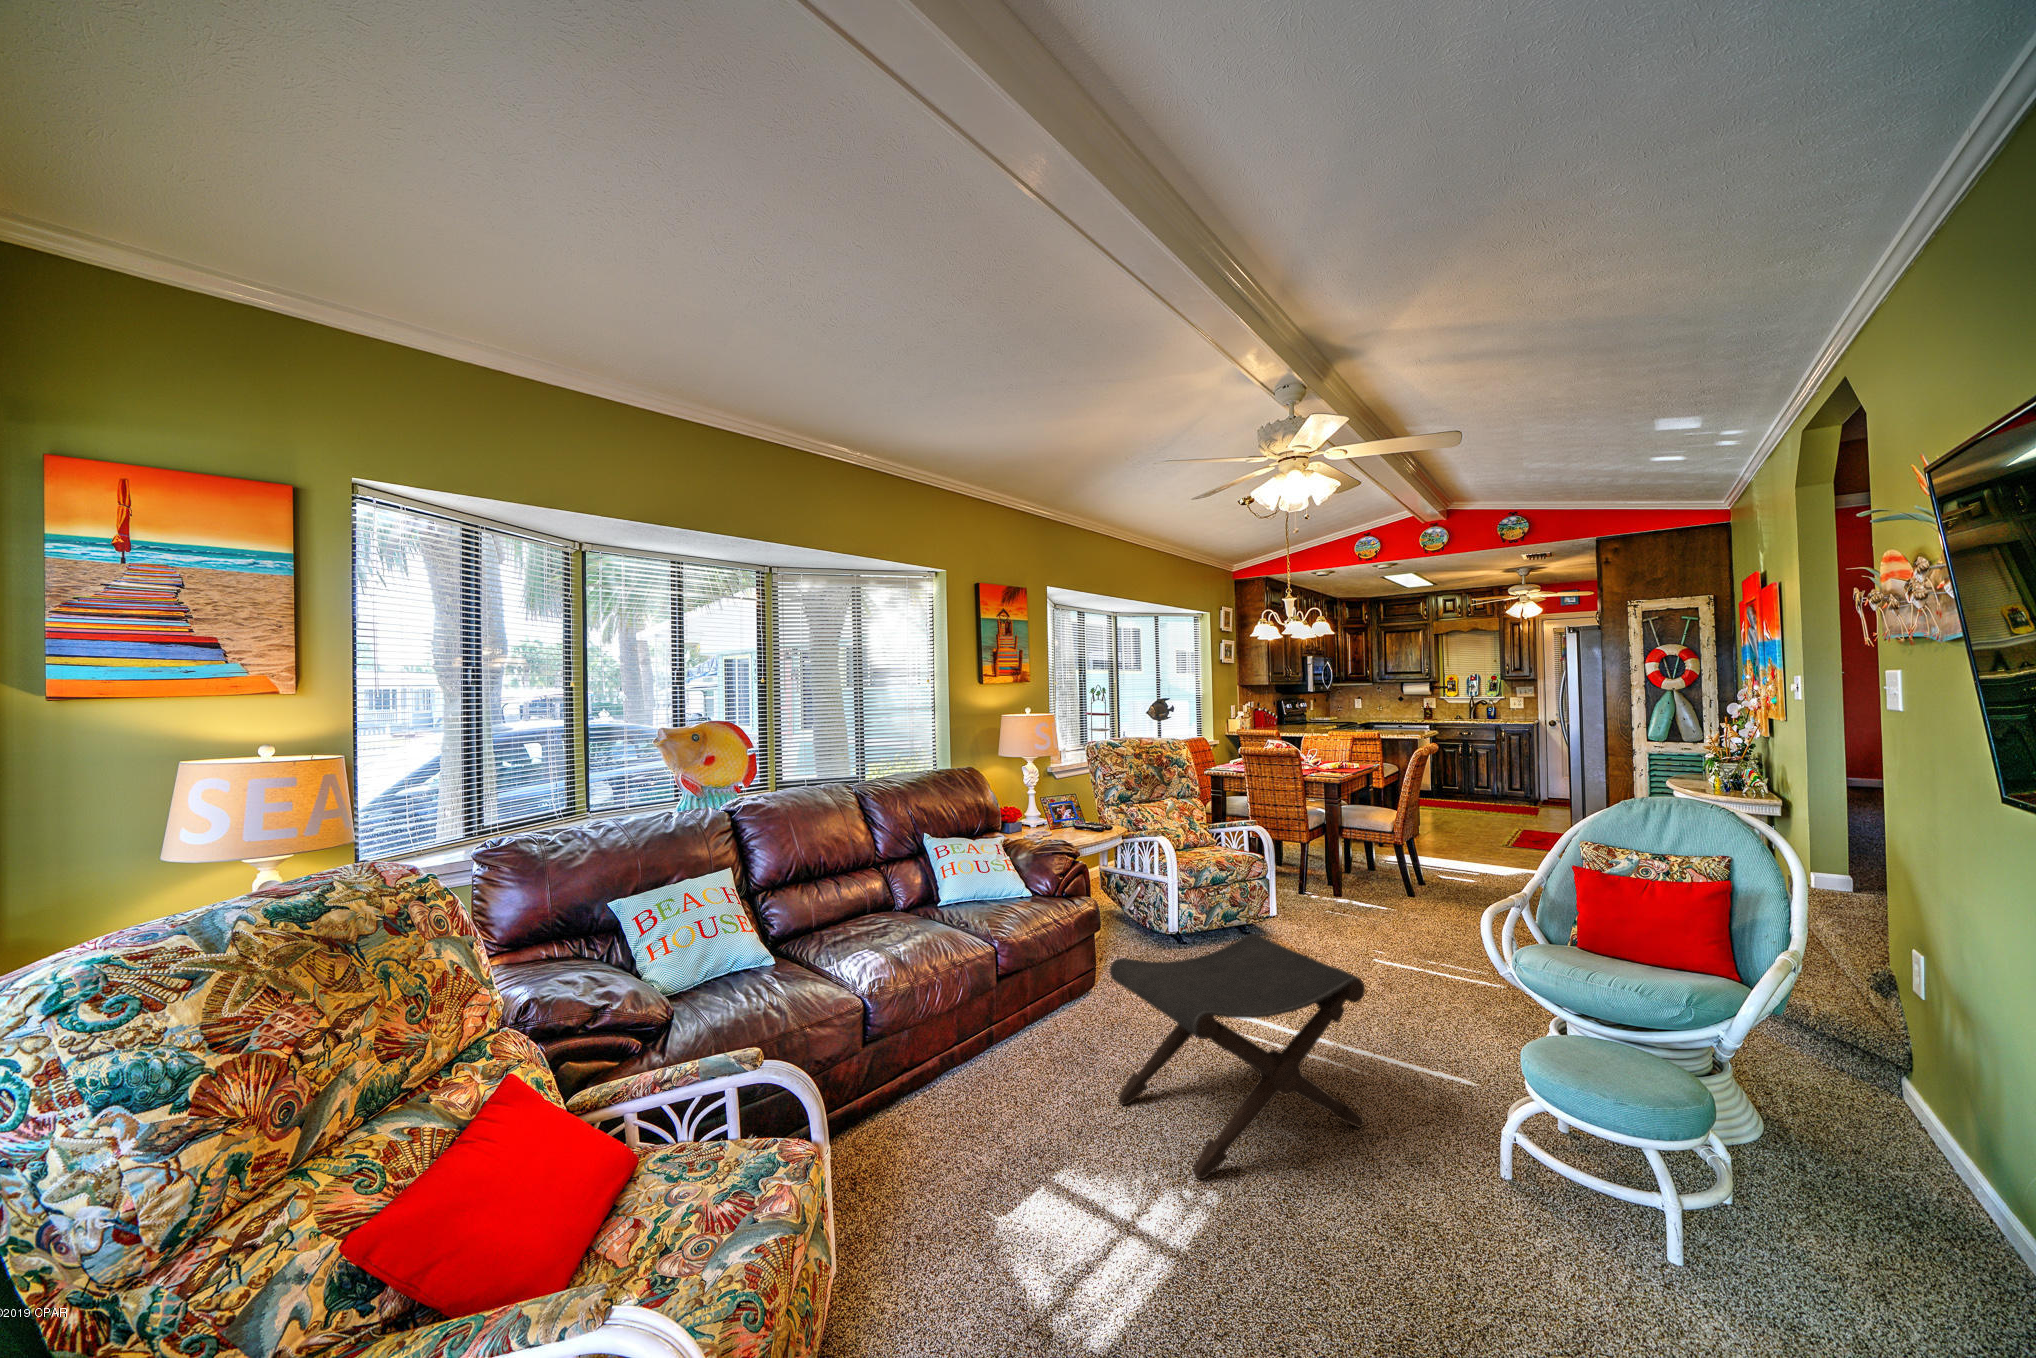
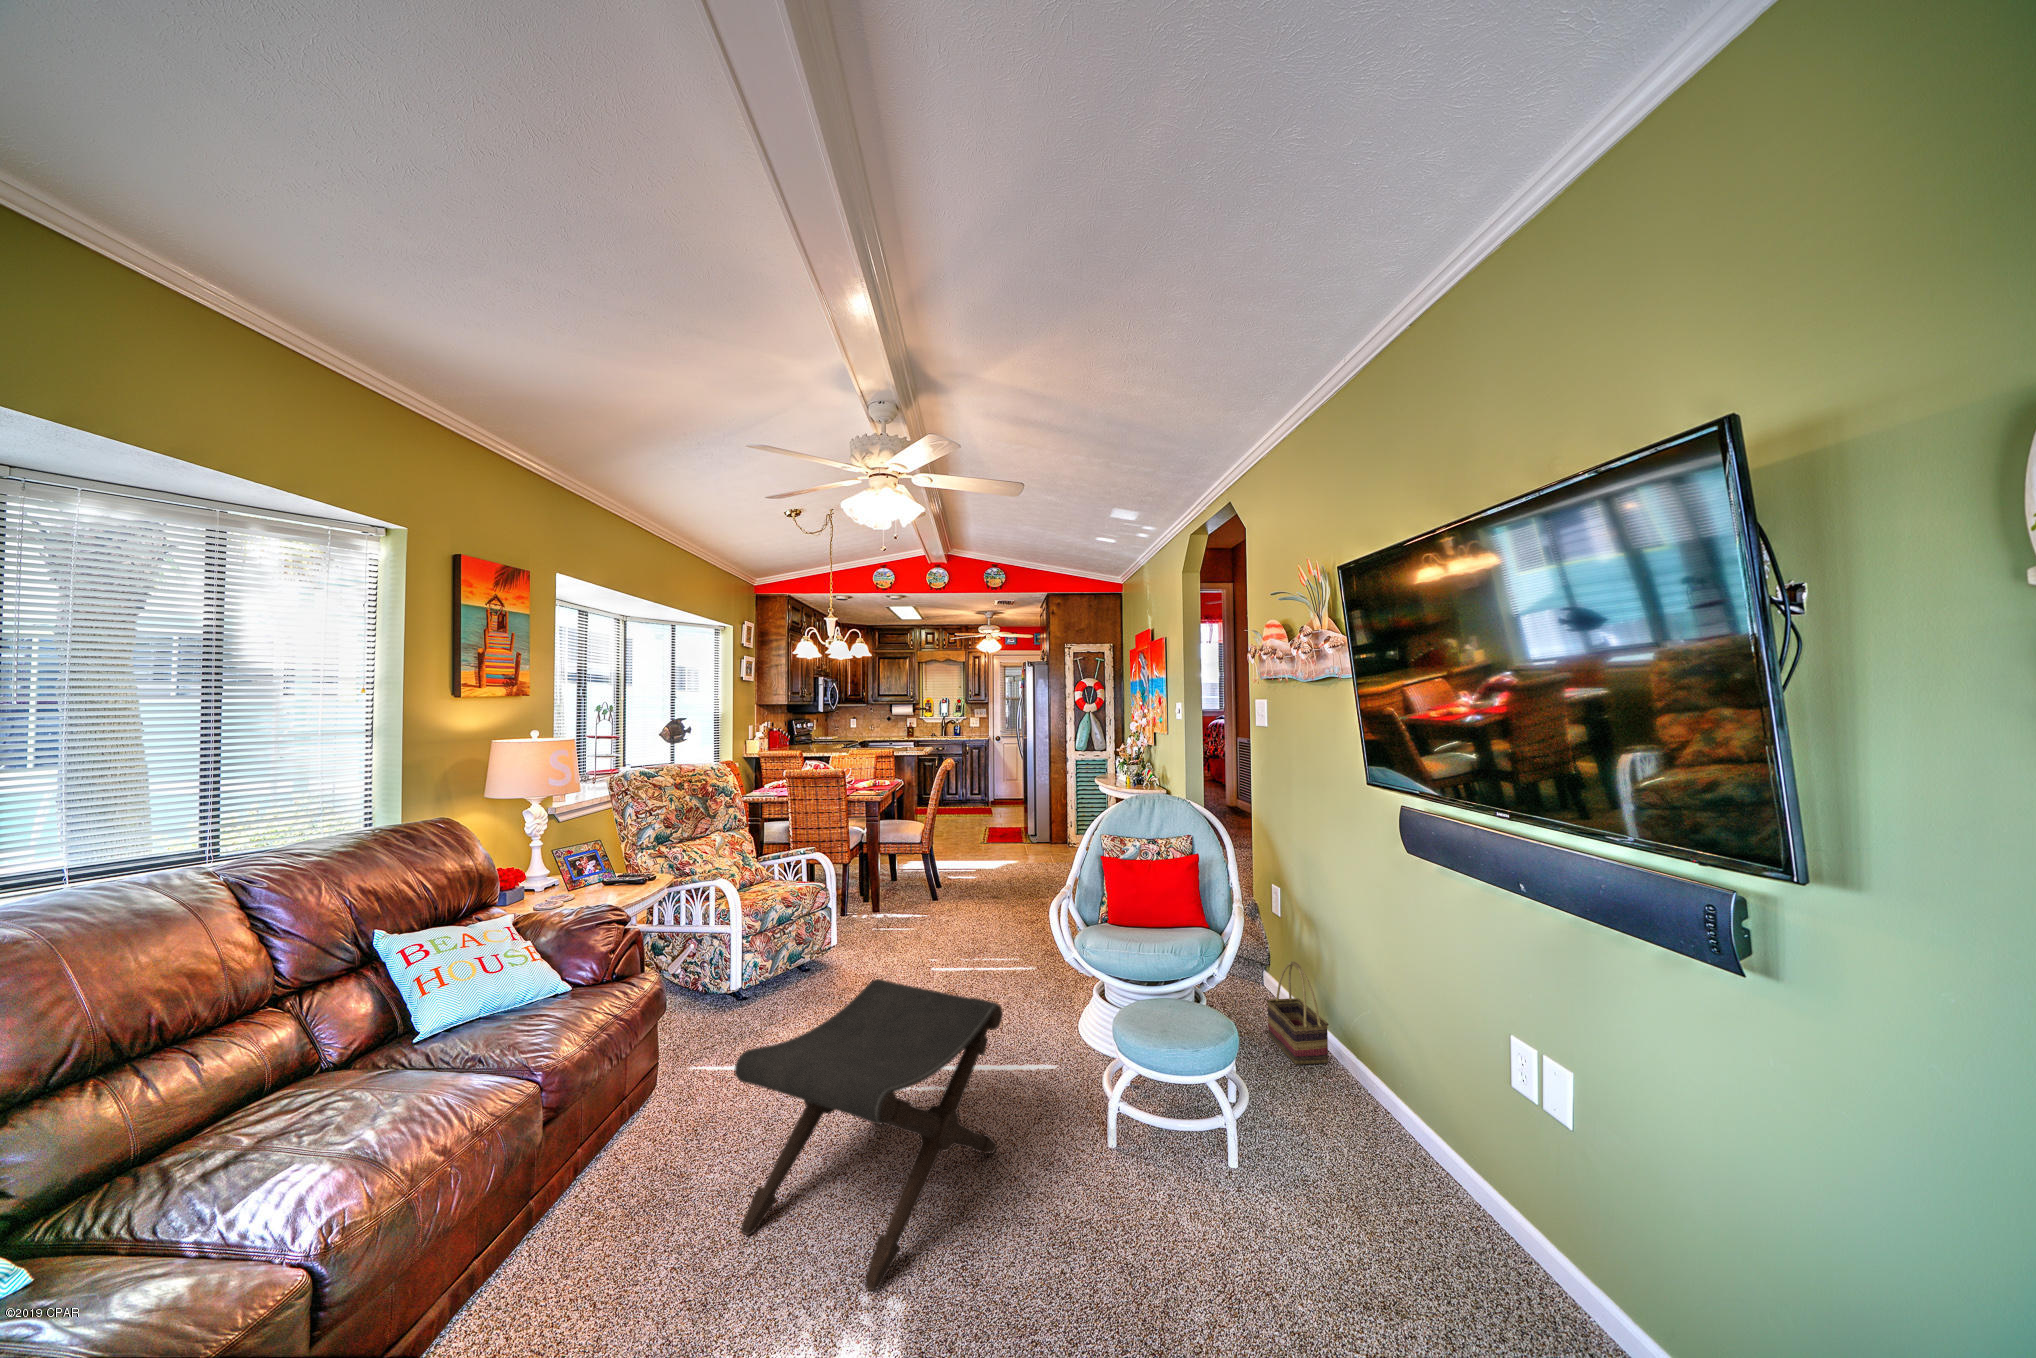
basket: none [1849,1045,1963,1211] -> present [1267,962,1328,1065]

